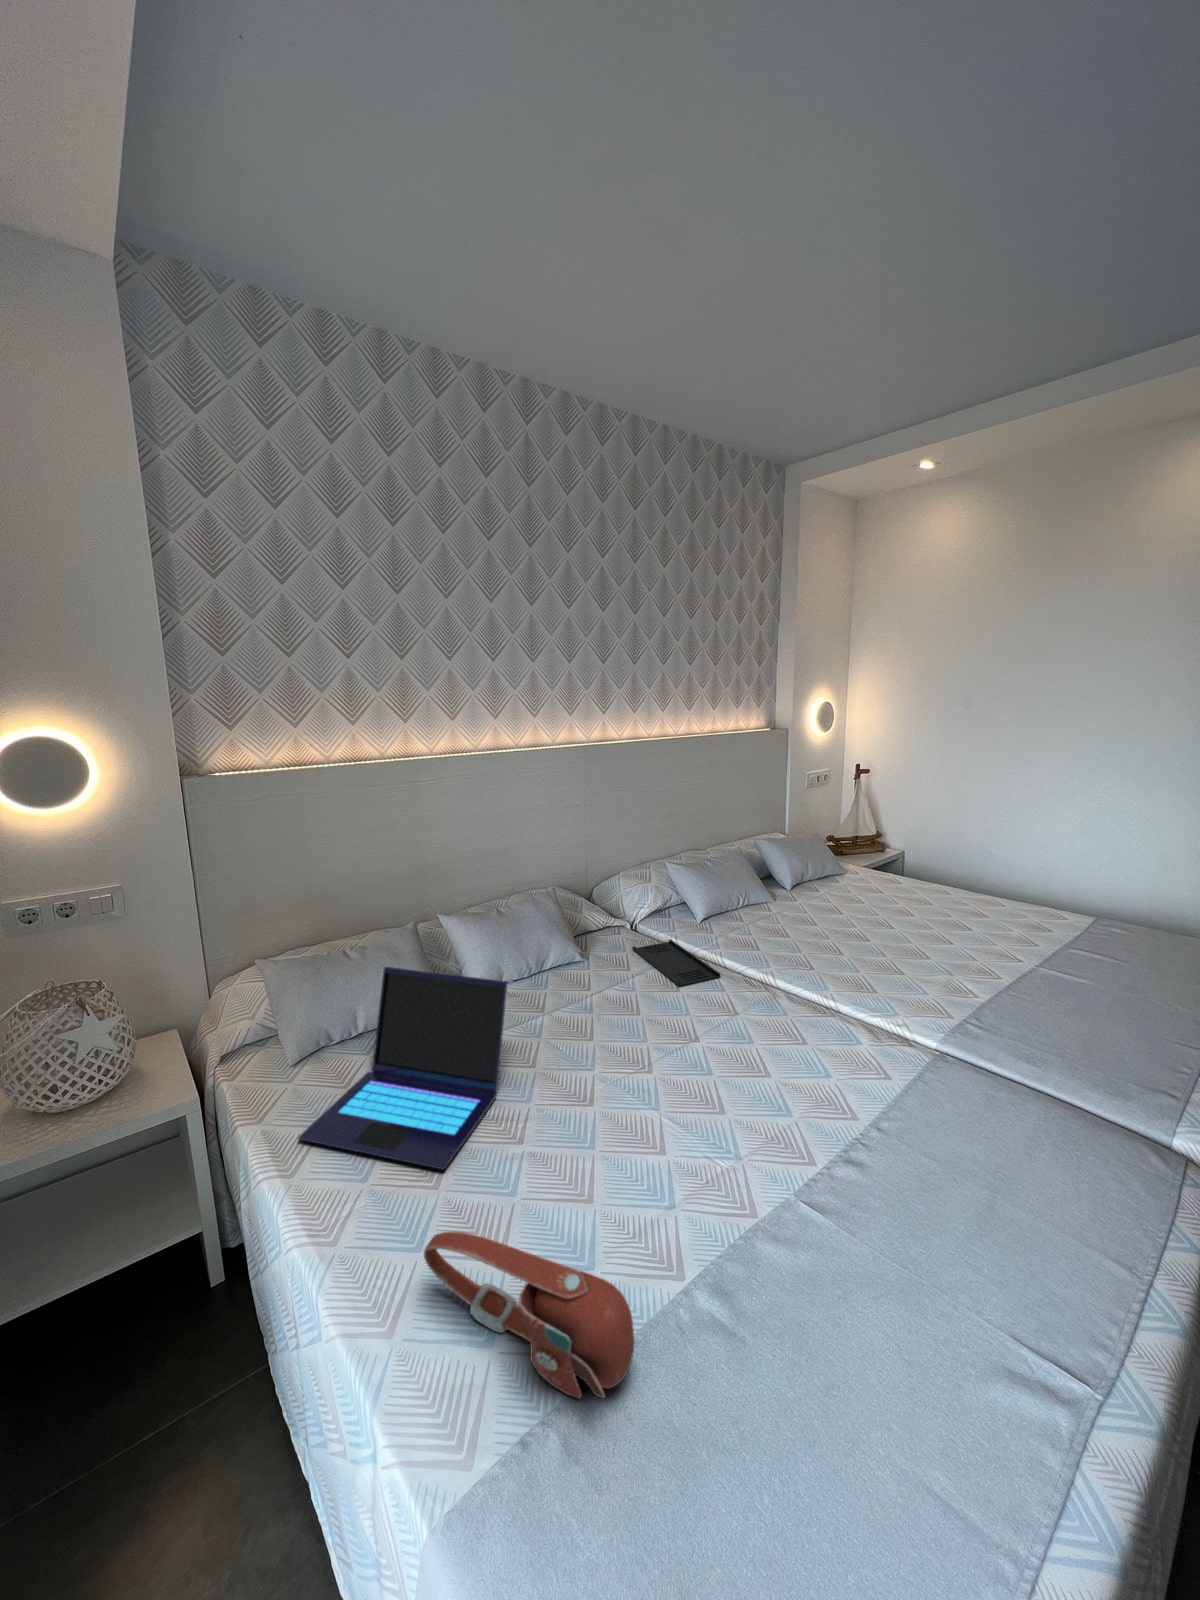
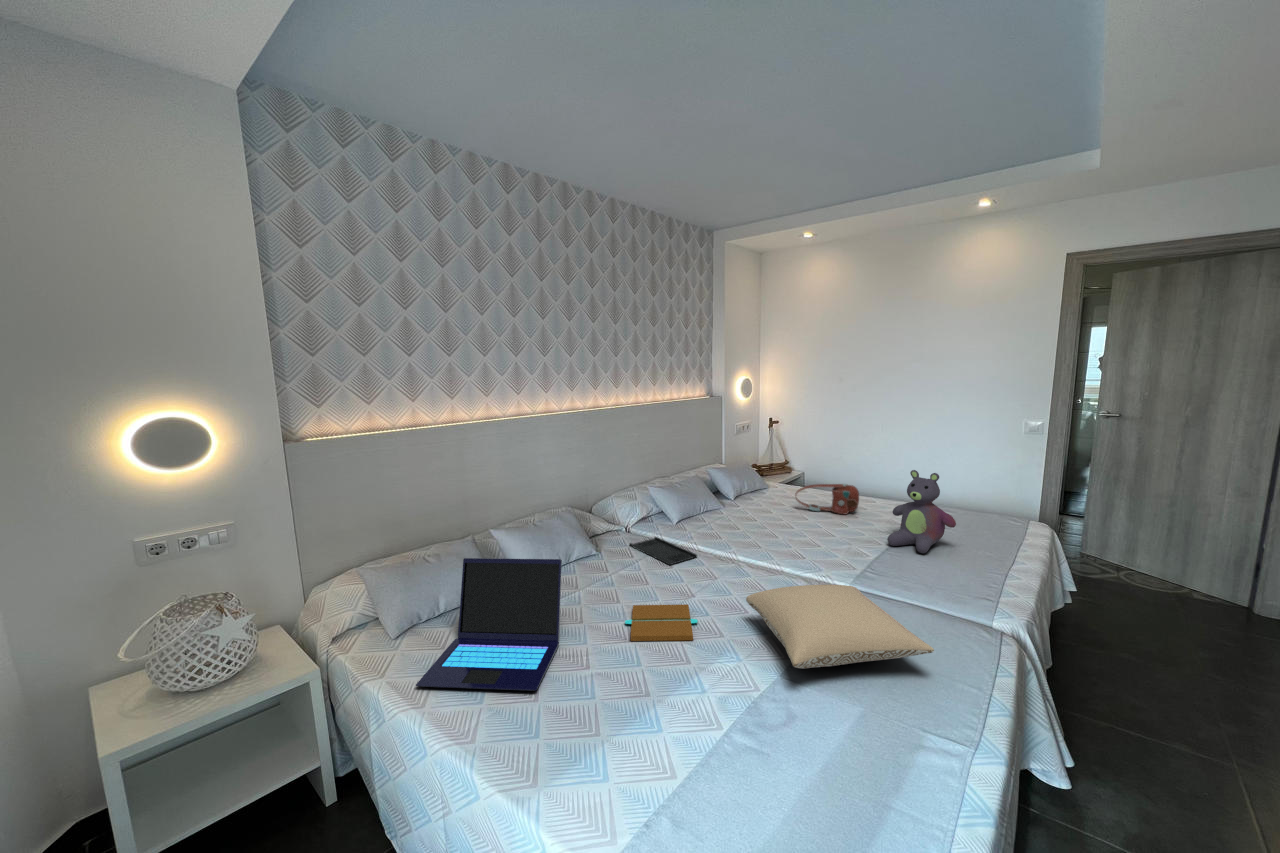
stuffed bear: none [1011,876,1126,1004] -> present [887,470,956,553]
book: none [593,1047,694,1115] -> present [625,604,698,641]
pillow: none [767,1054,1049,1200] -> present [746,585,934,668]
handbag: present [424,1232,634,1399] -> present [795,484,859,515]

